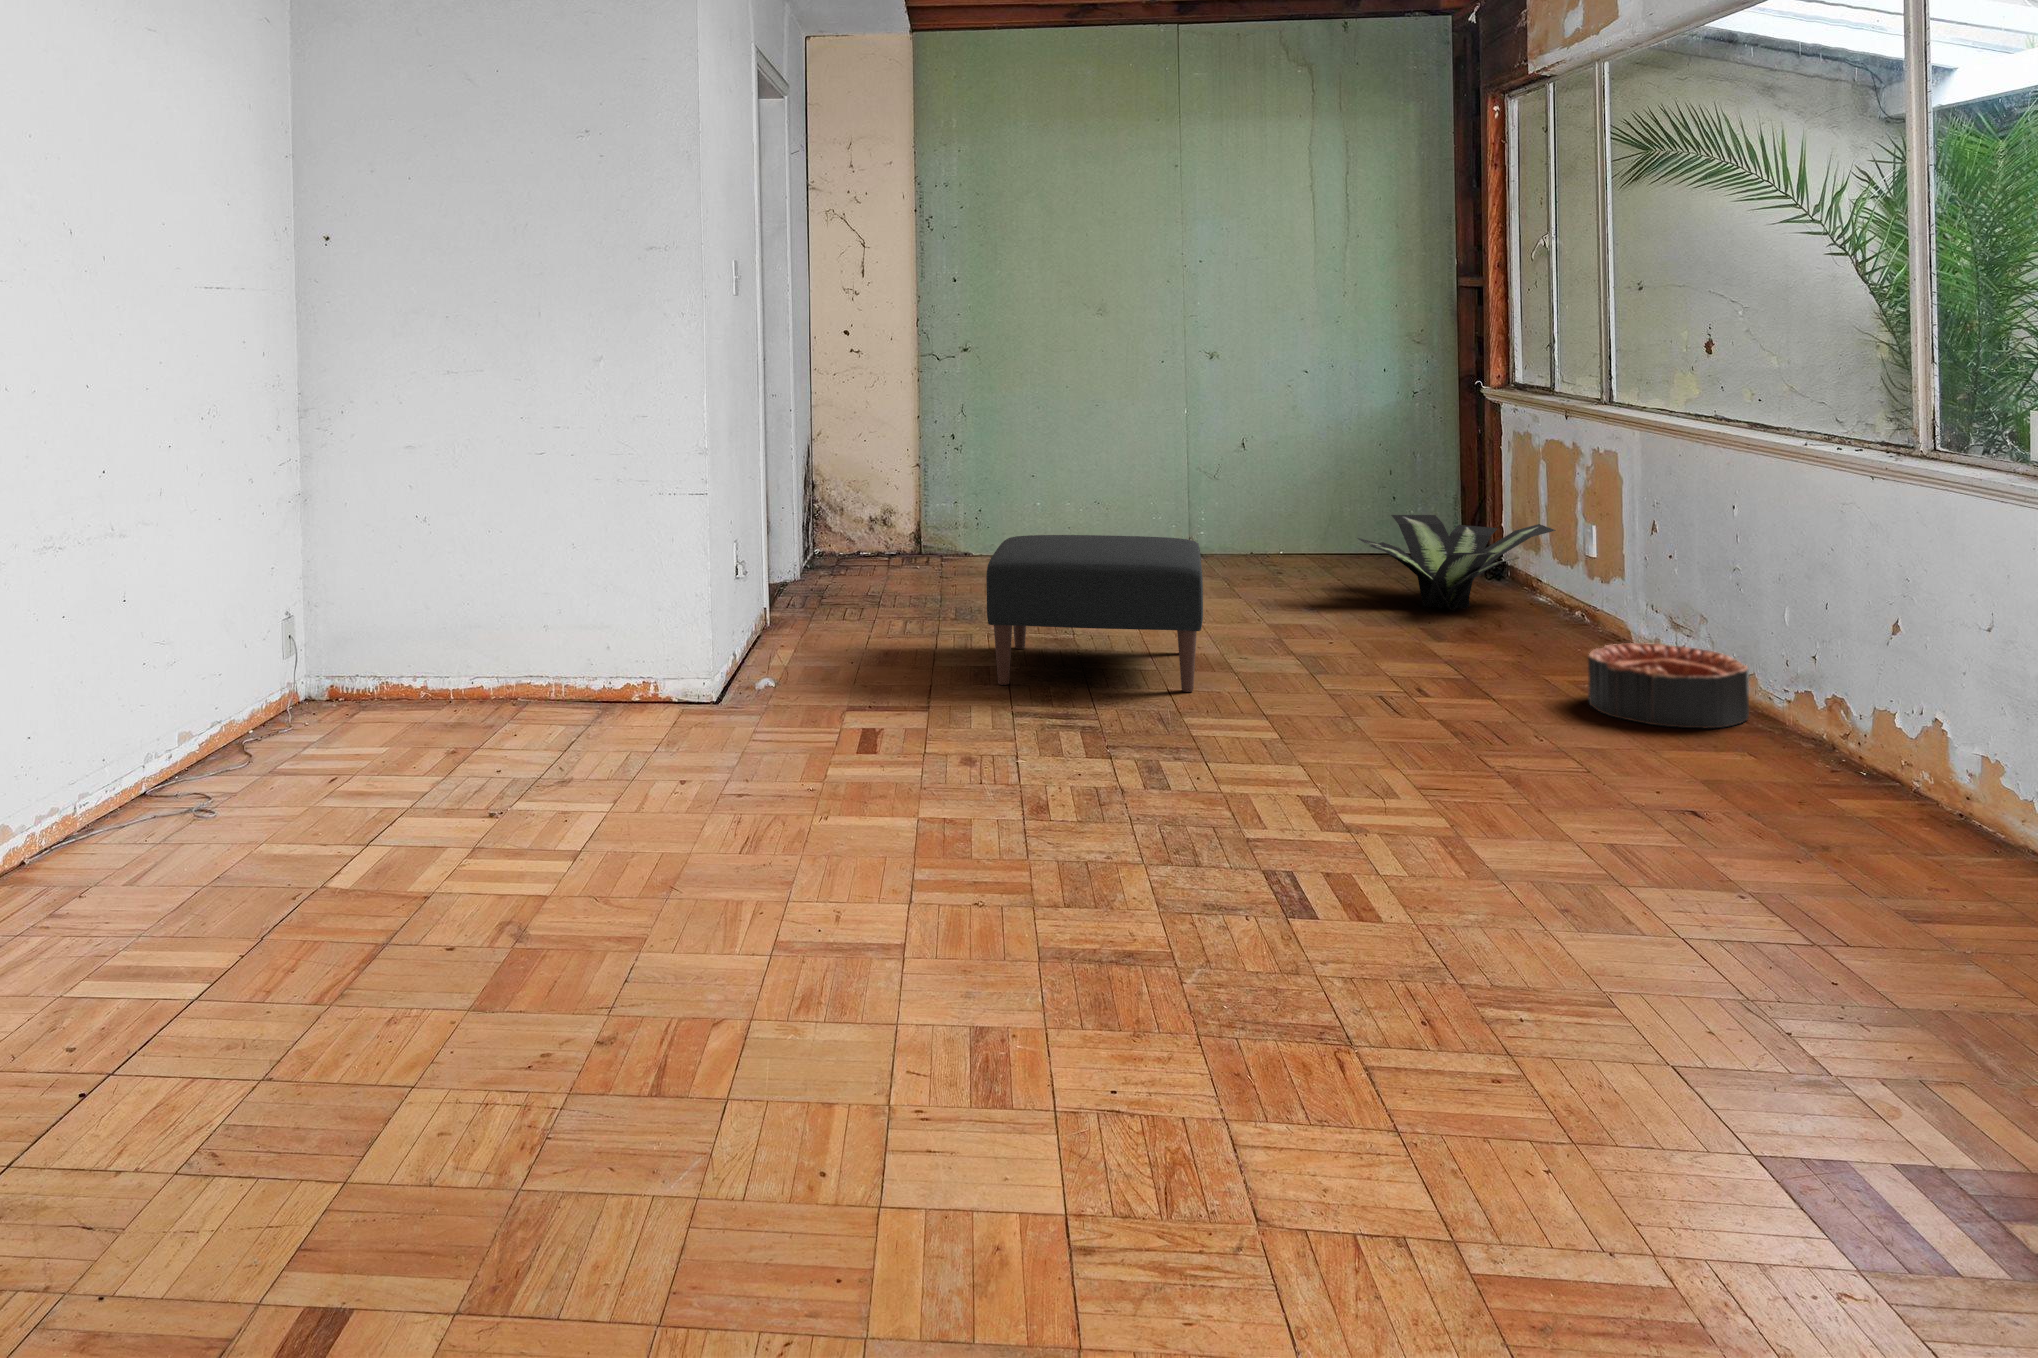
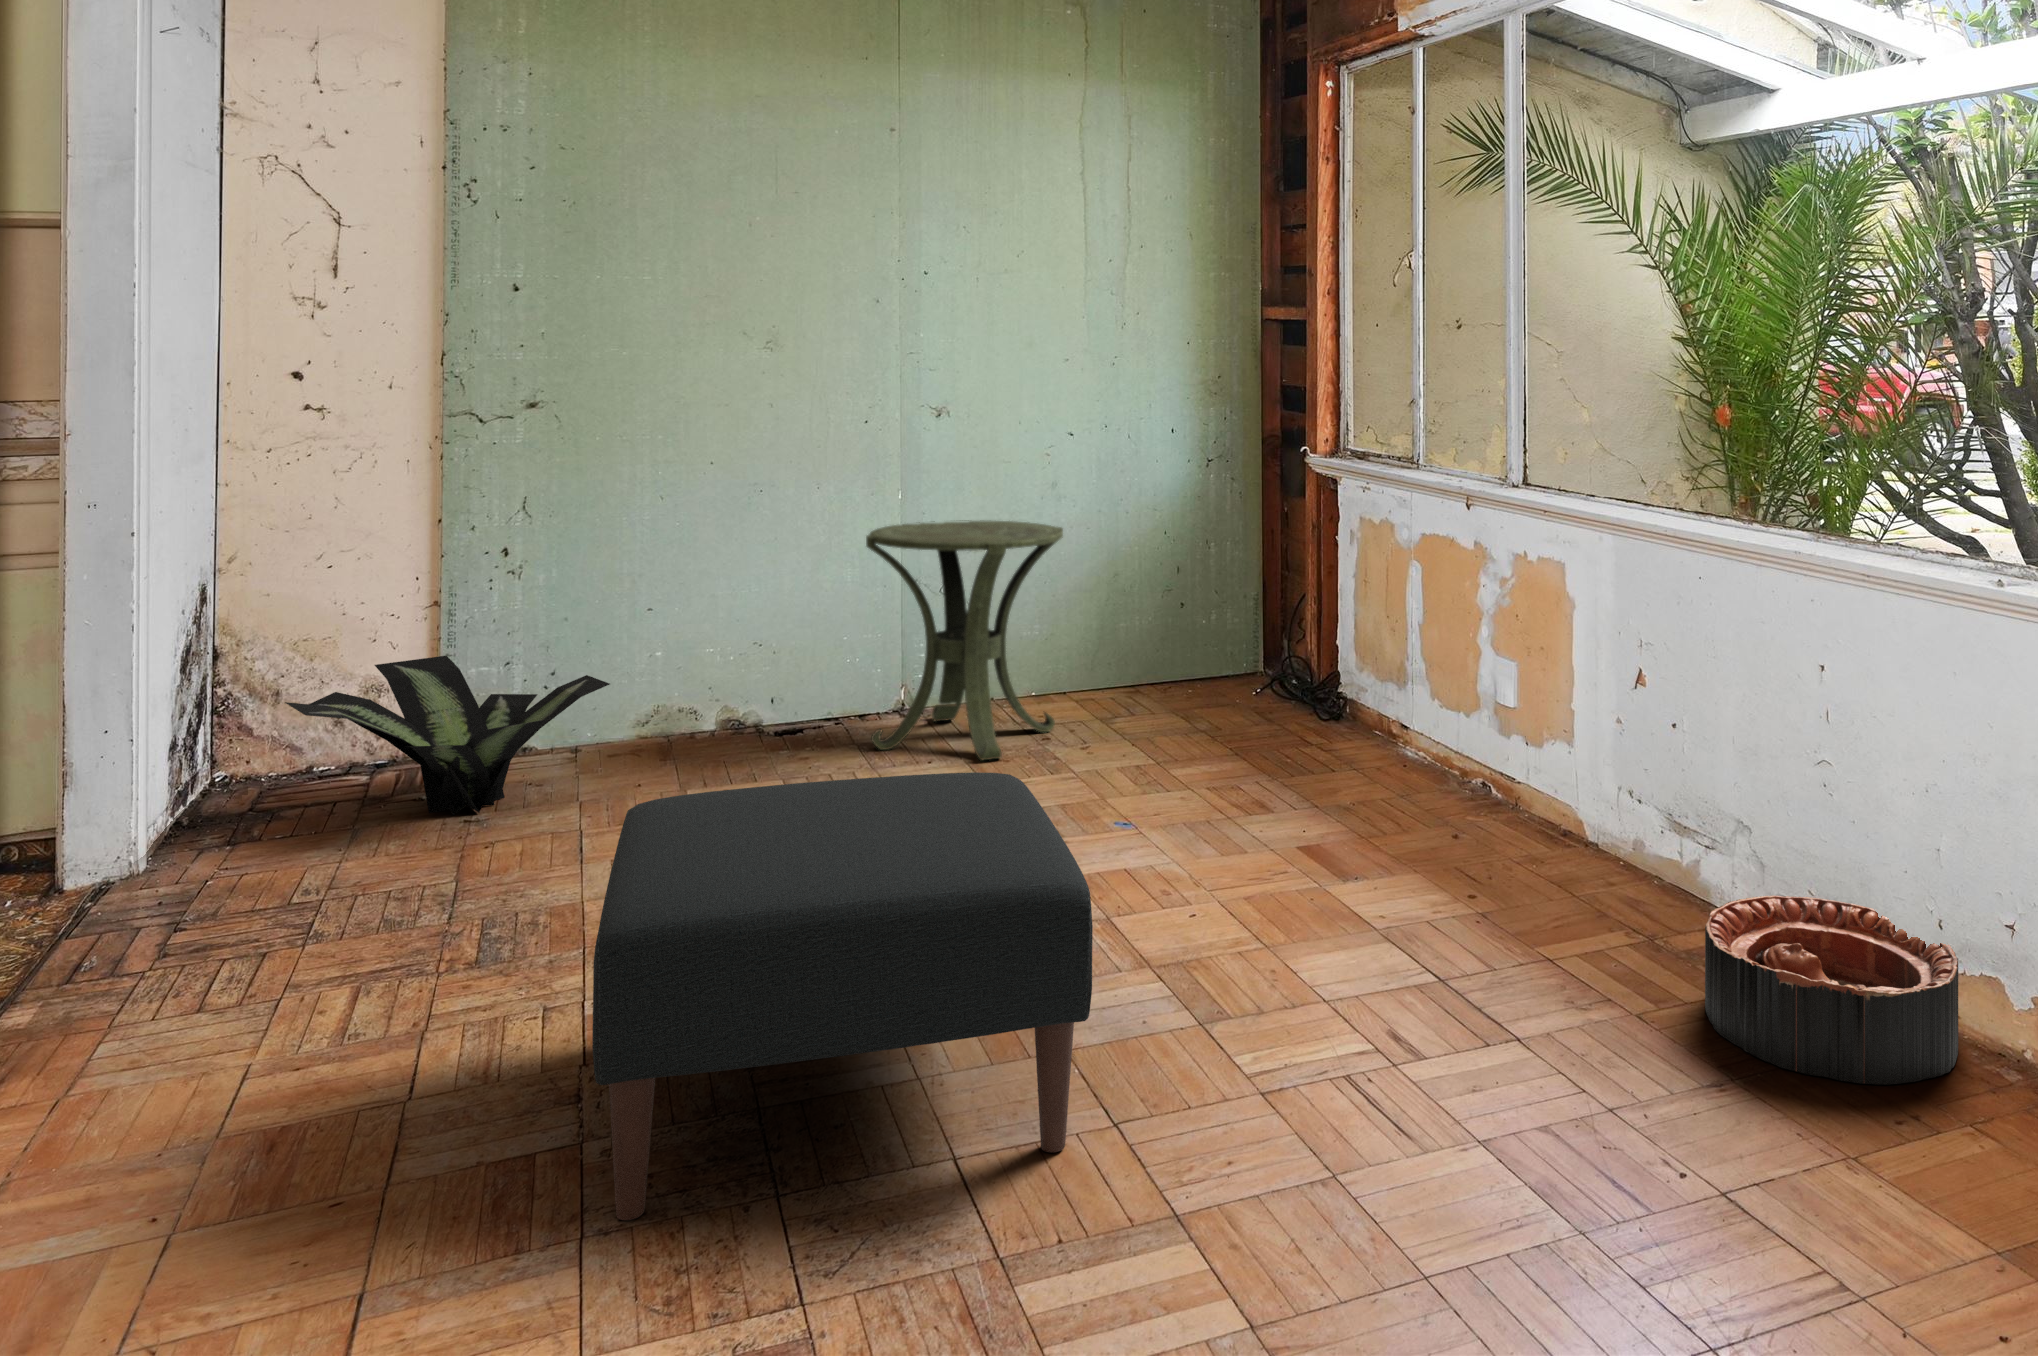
side table: none [1161,428,1296,579] -> present [866,520,1063,760]
potted plant: present [1357,515,1556,611] -> present [285,656,610,815]

